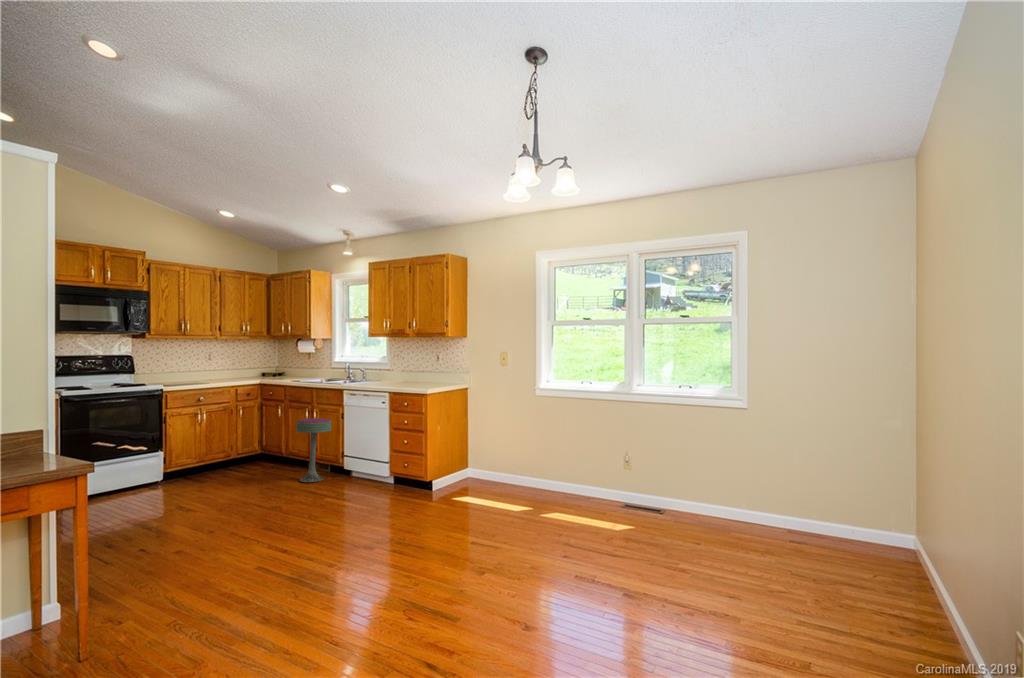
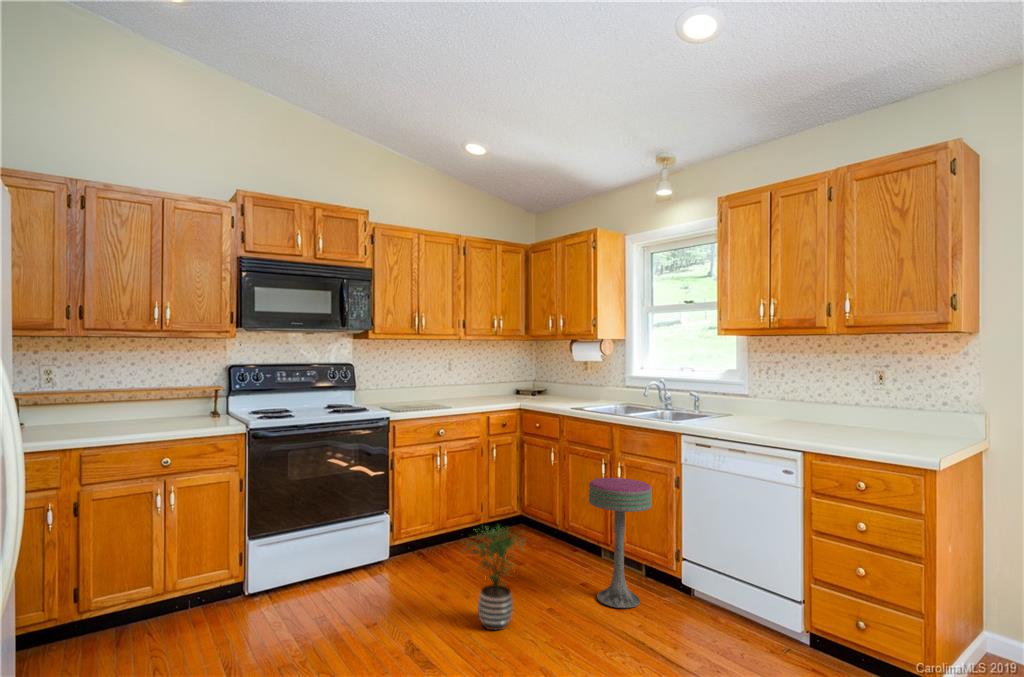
potted plant: none [217,443,258,497] -> present [462,527,524,630]

